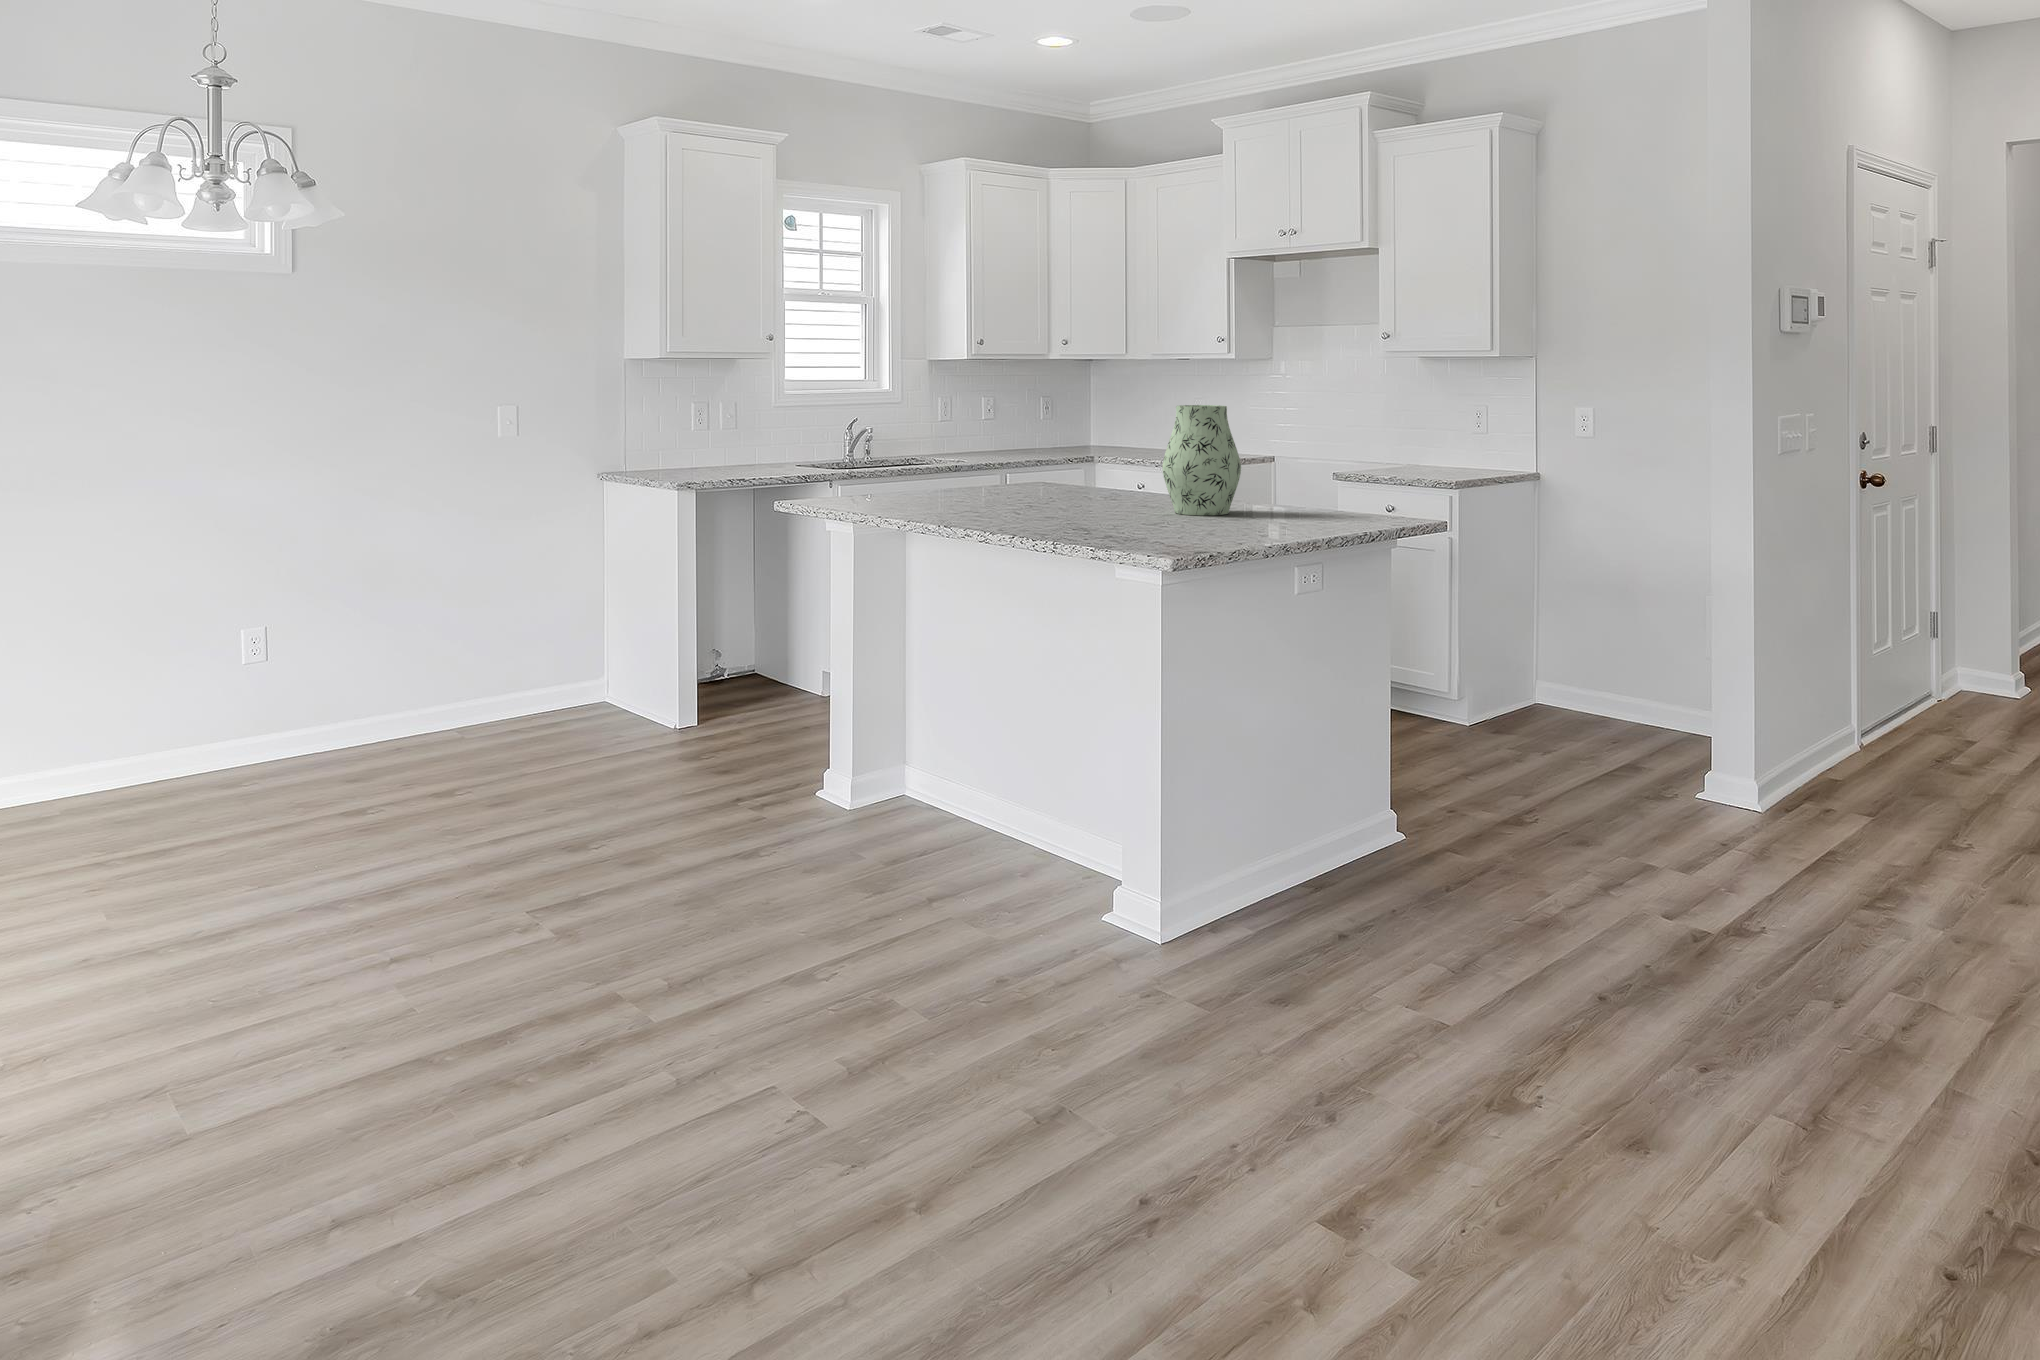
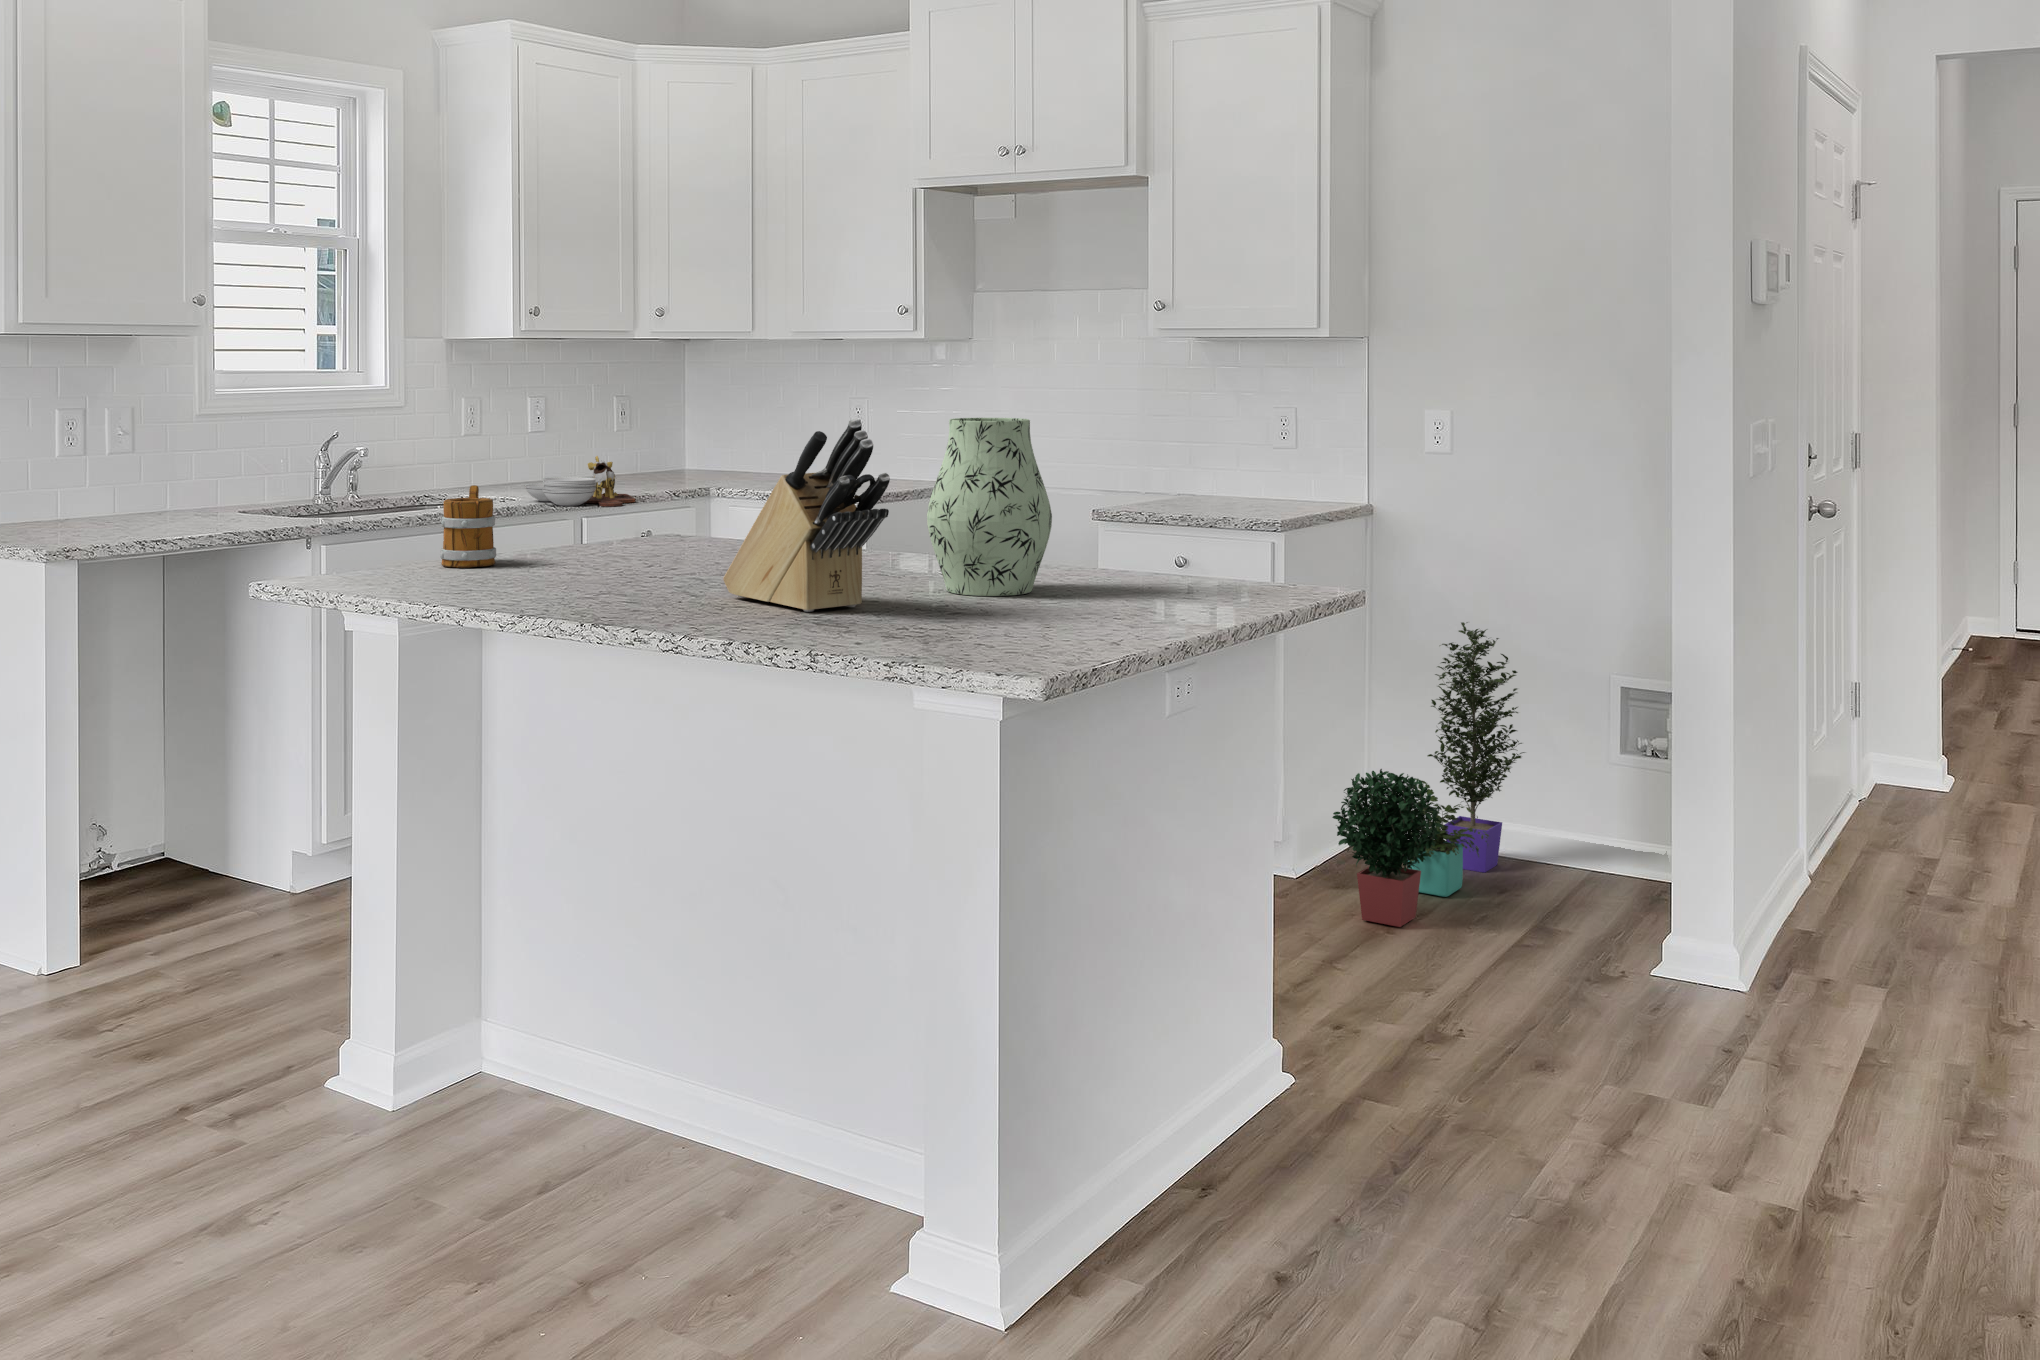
knife block: none [1035,404,1122,520] -> present [723,419,890,612]
cutting board: none [975,435,1043,467] -> present [525,456,635,506]
mug: none [887,446,921,495] -> present [440,485,496,568]
potted plant: none [1481,554,1641,757] -> present [1332,622,1525,927]

